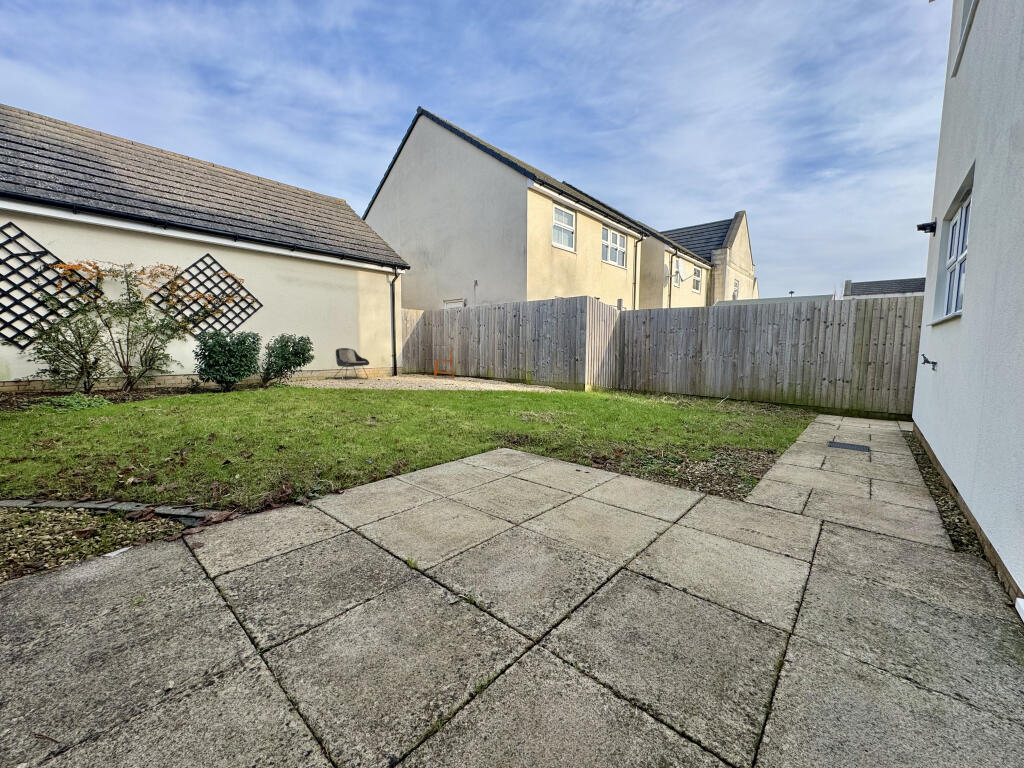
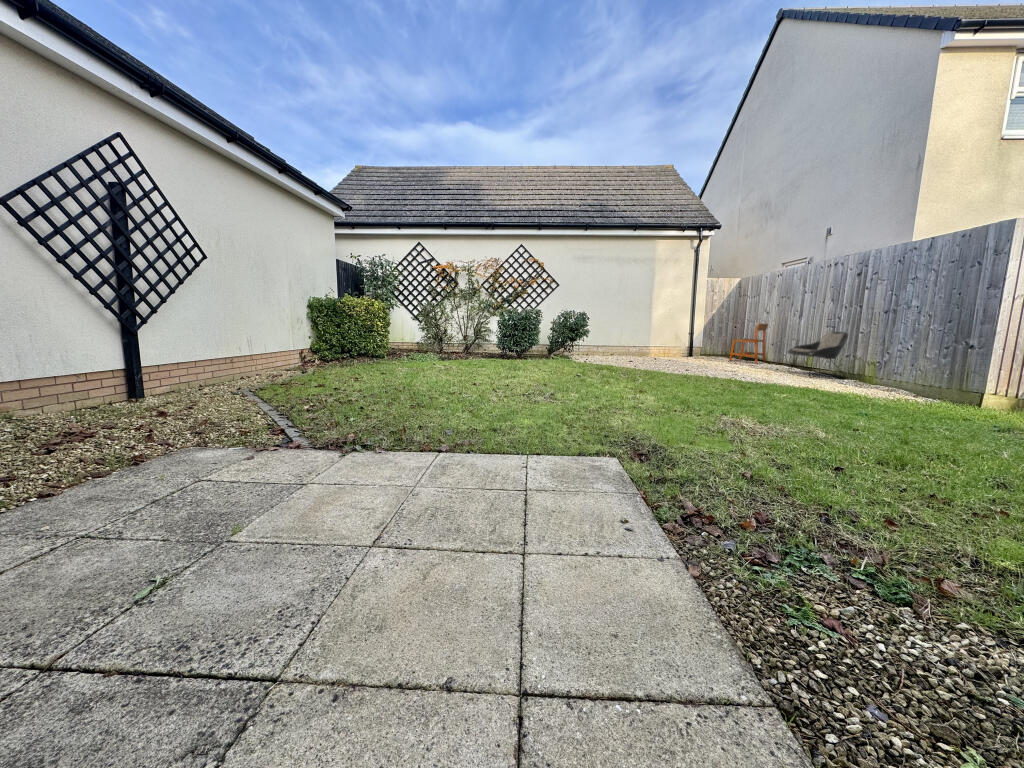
lounge chair: present [334,348,369,380] -> present [788,331,849,378]

